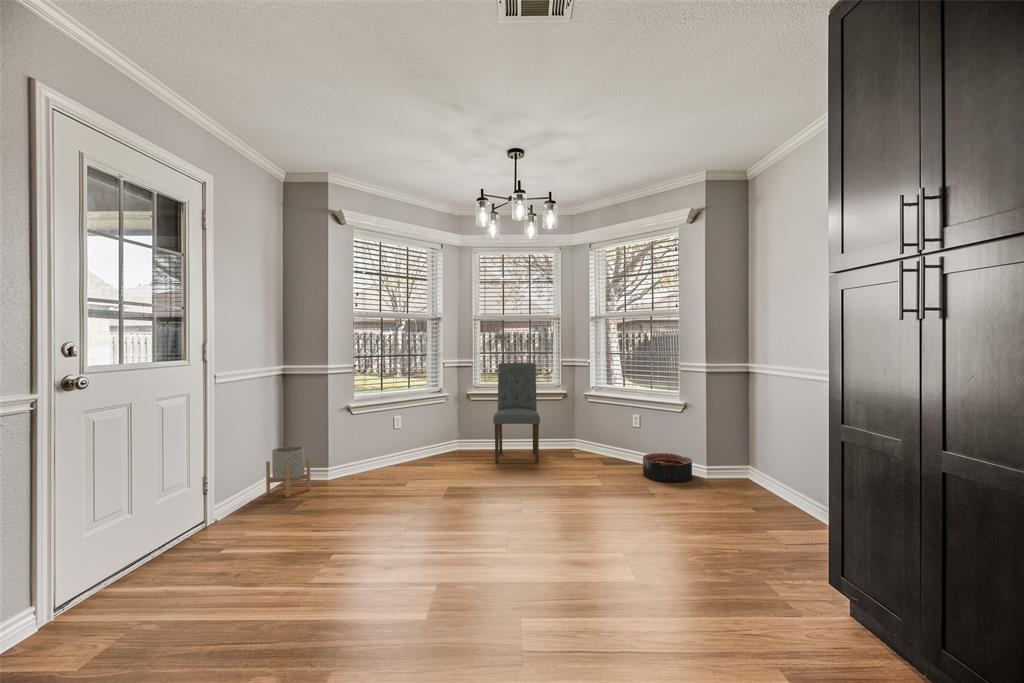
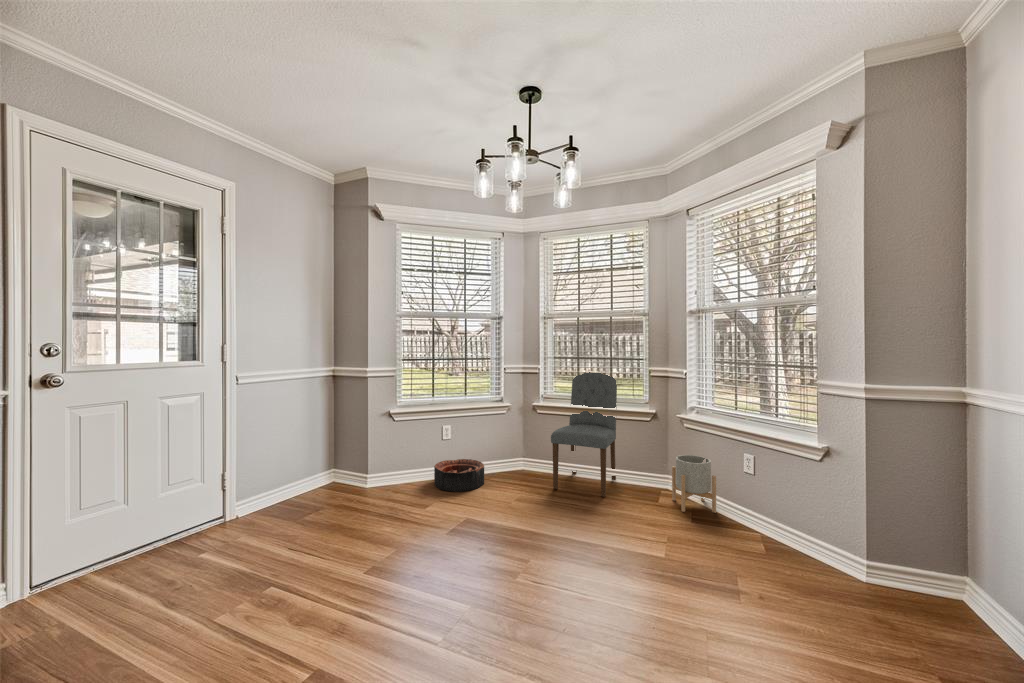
planter: present [266,446,311,497] -> present [672,455,716,513]
basket: present [643,453,692,482] -> present [434,459,484,492]

